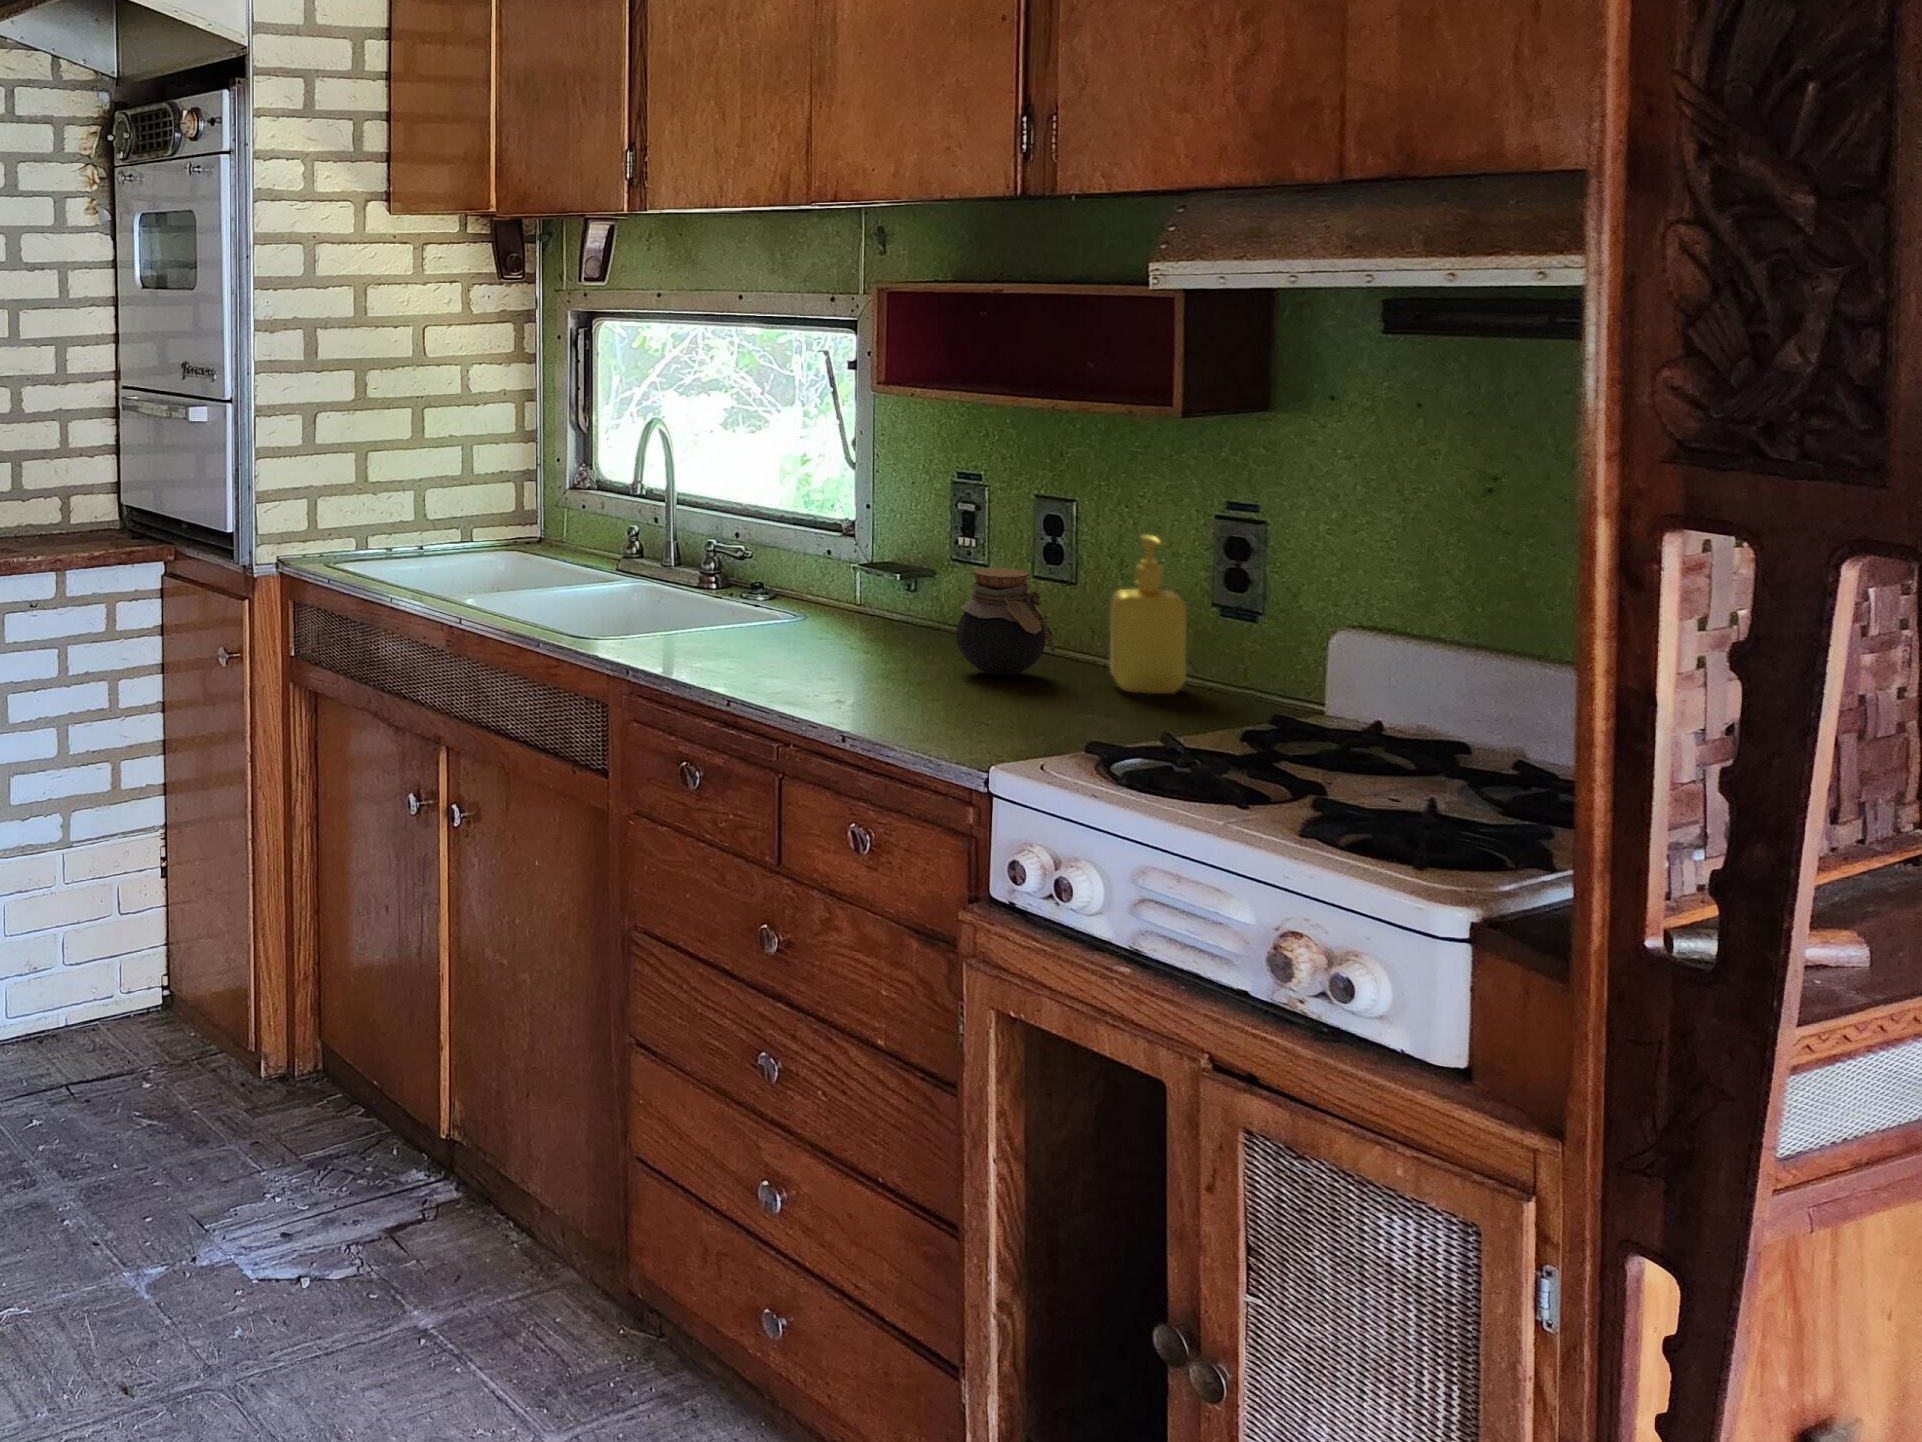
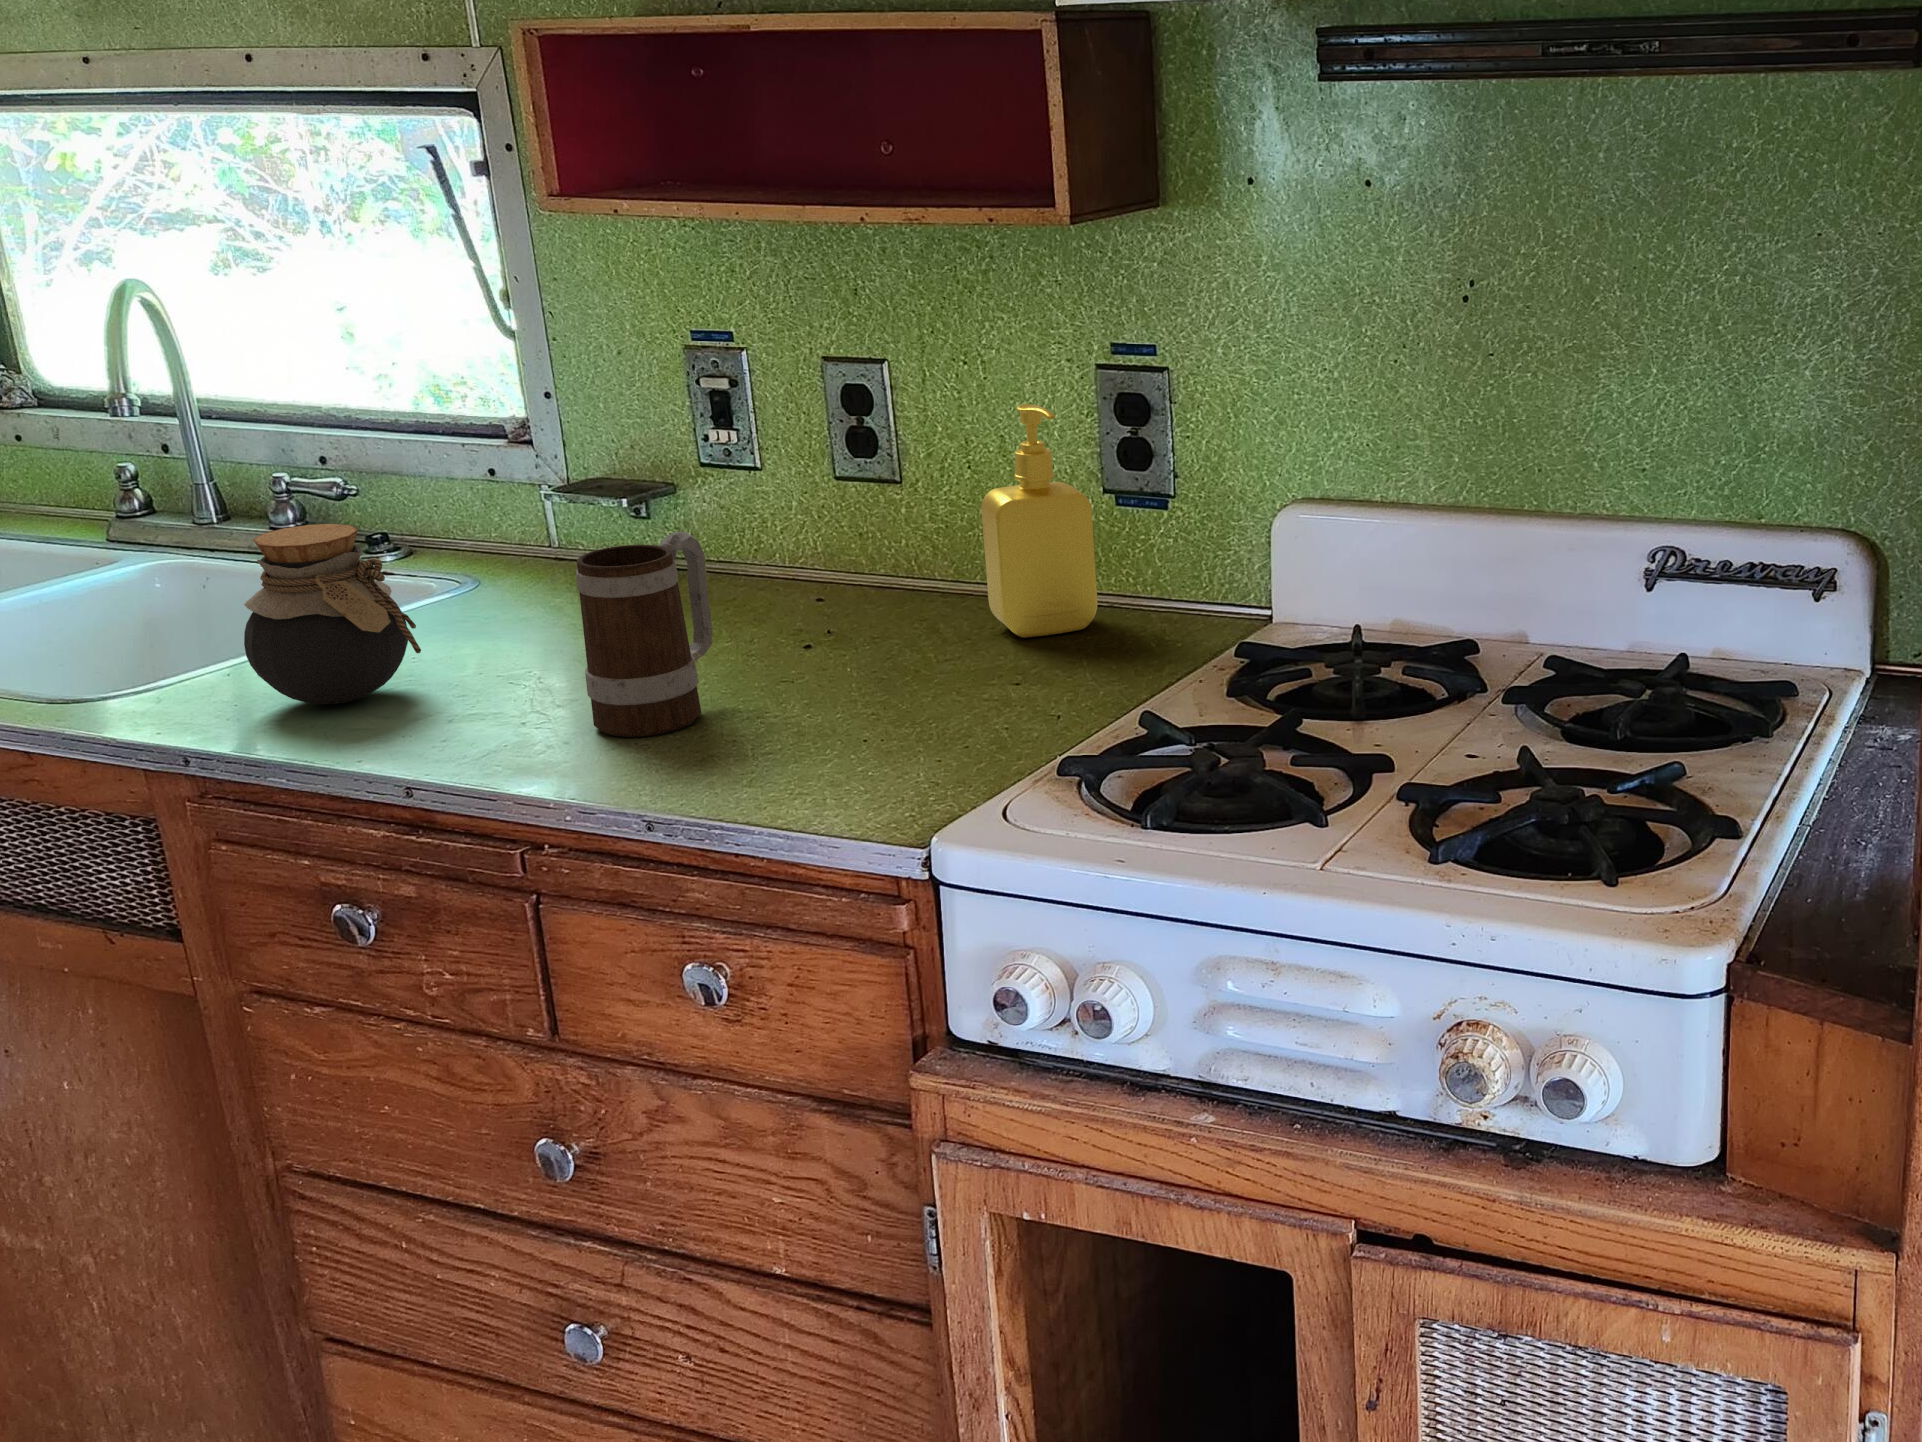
jar: present [956,568,1055,676] -> present [244,524,421,704]
mug: none [838,584,919,701] -> present [576,531,713,737]

